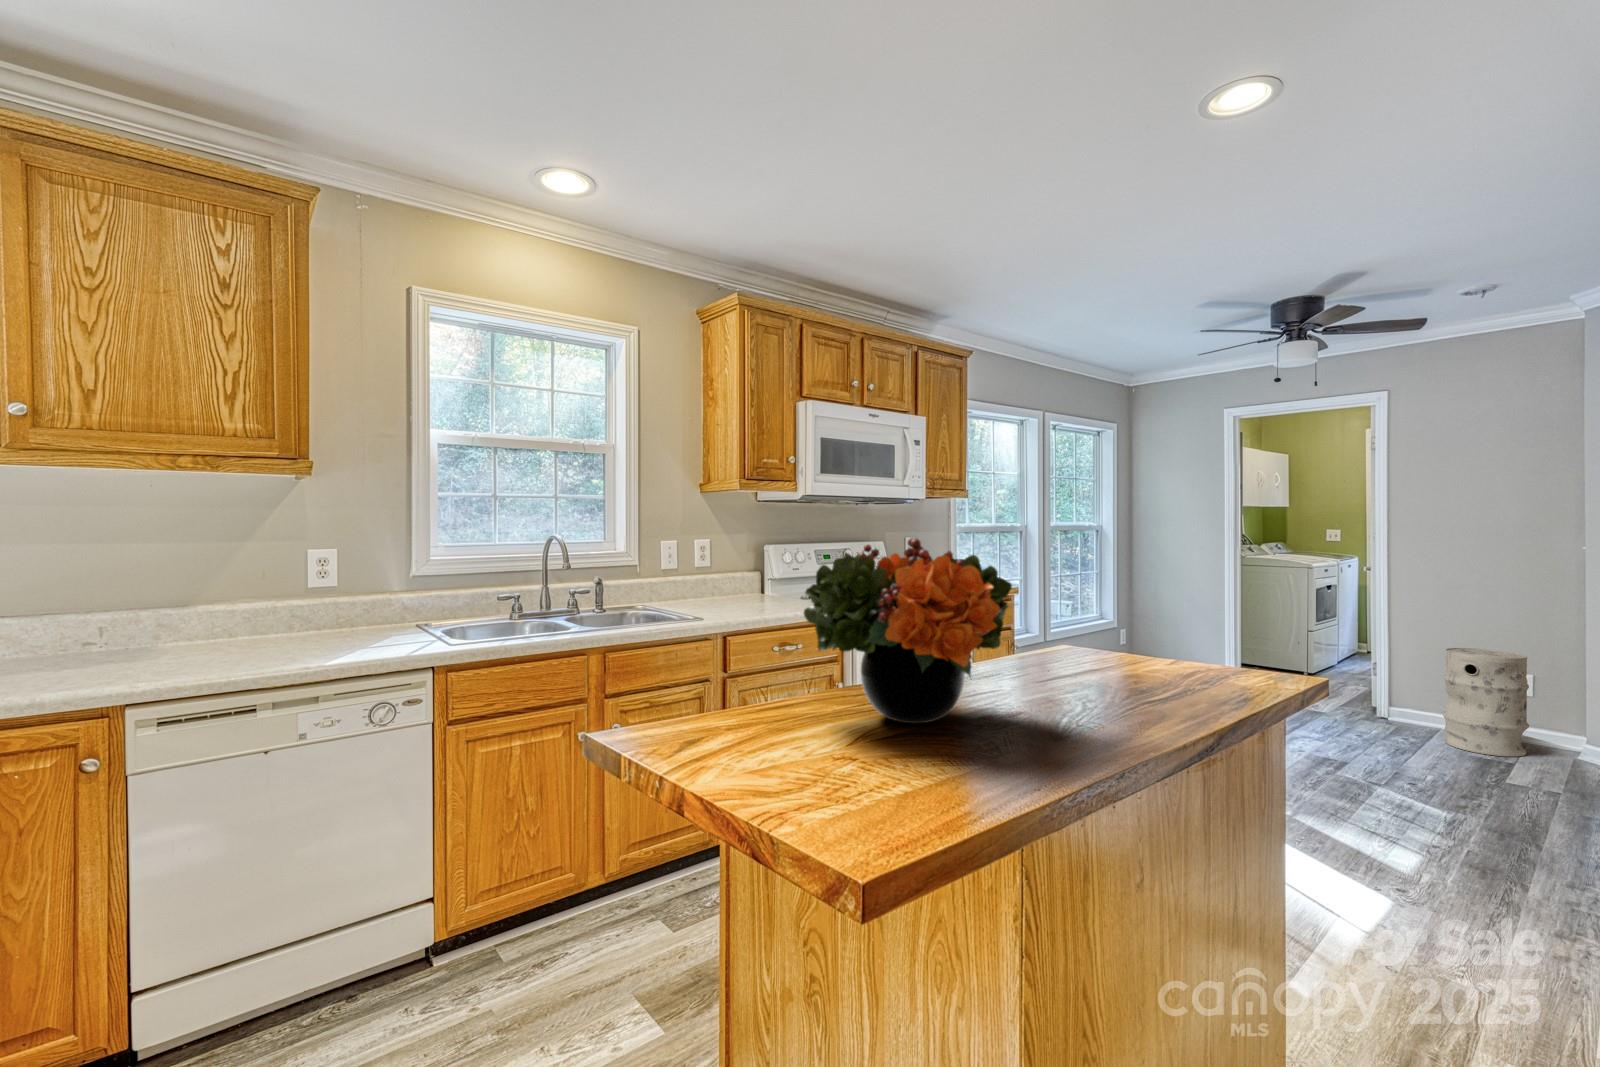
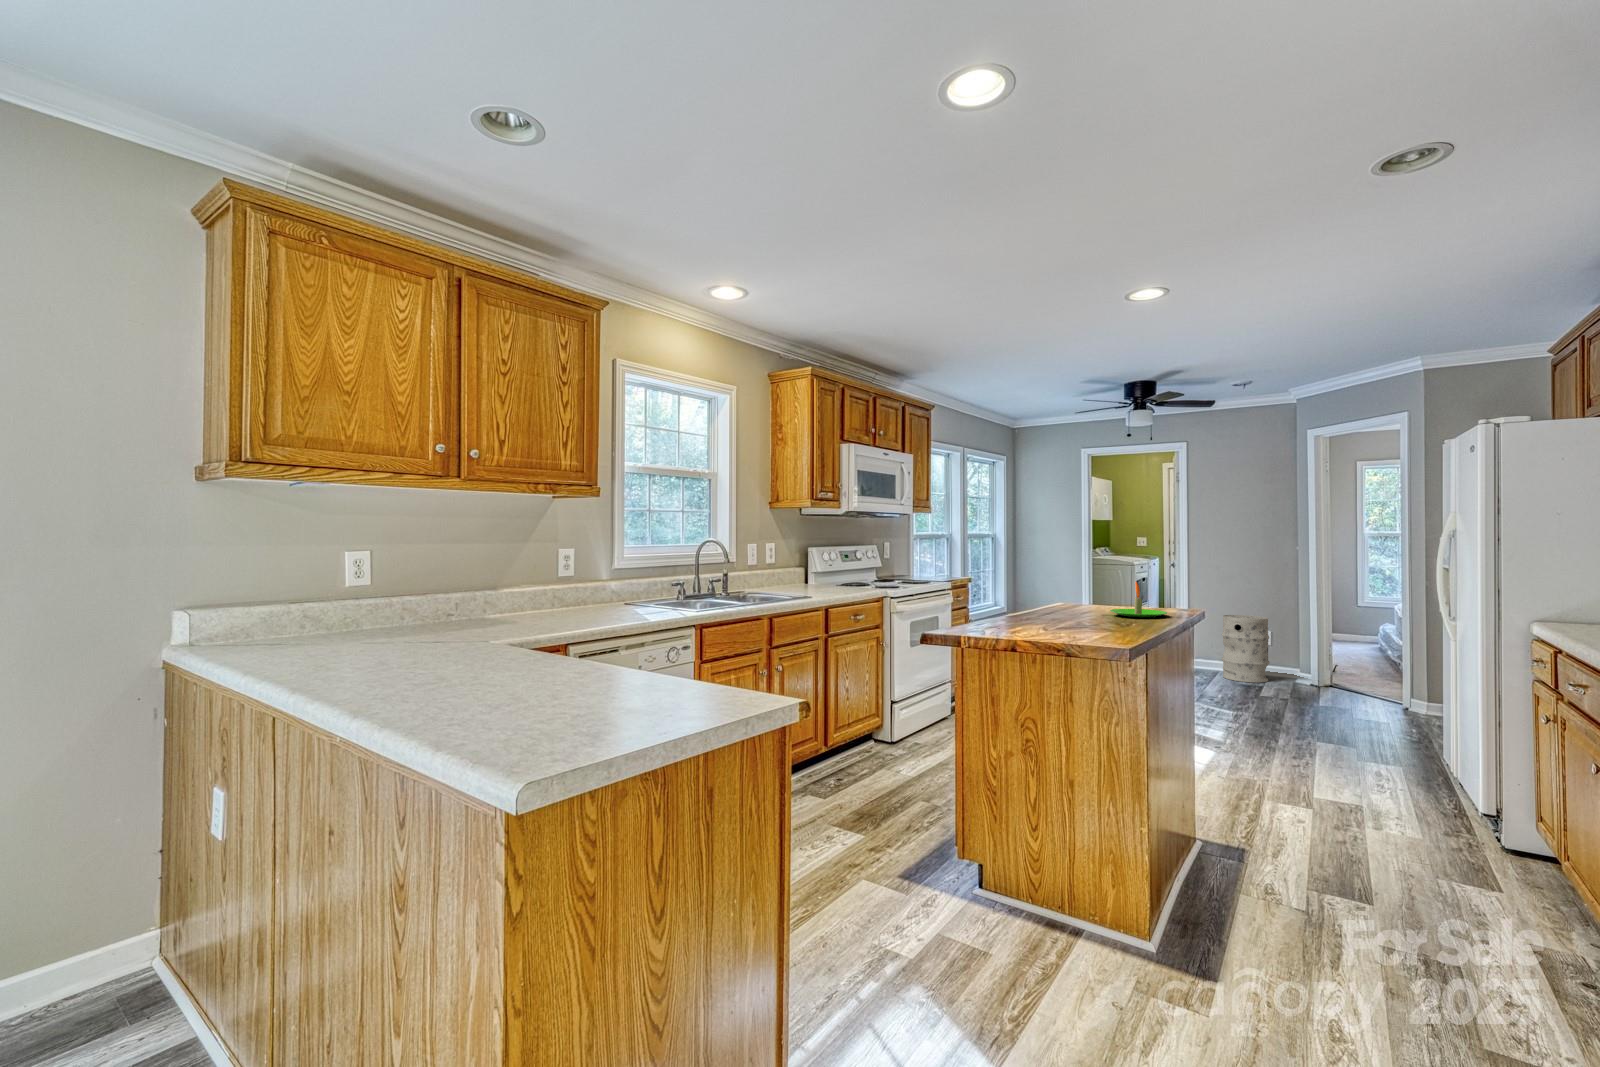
flower arrangement: present [804,537,1012,723] -> none [990,537,1099,627]
candle: none [1093,625,1210,701] -> present [1110,582,1167,617]

